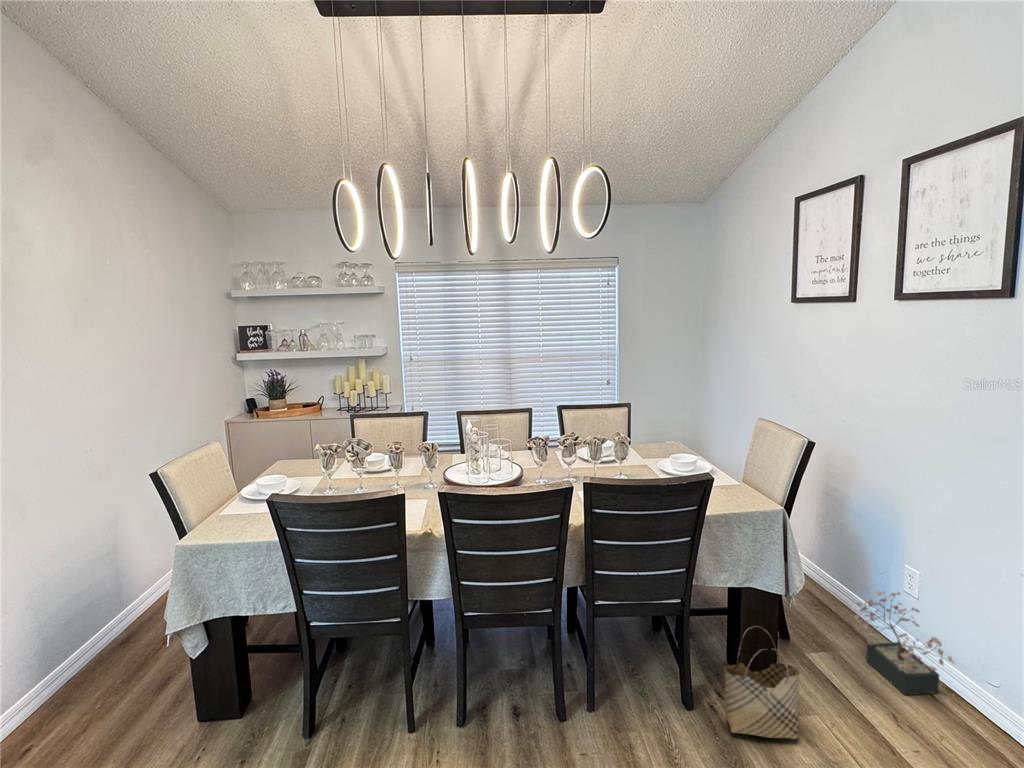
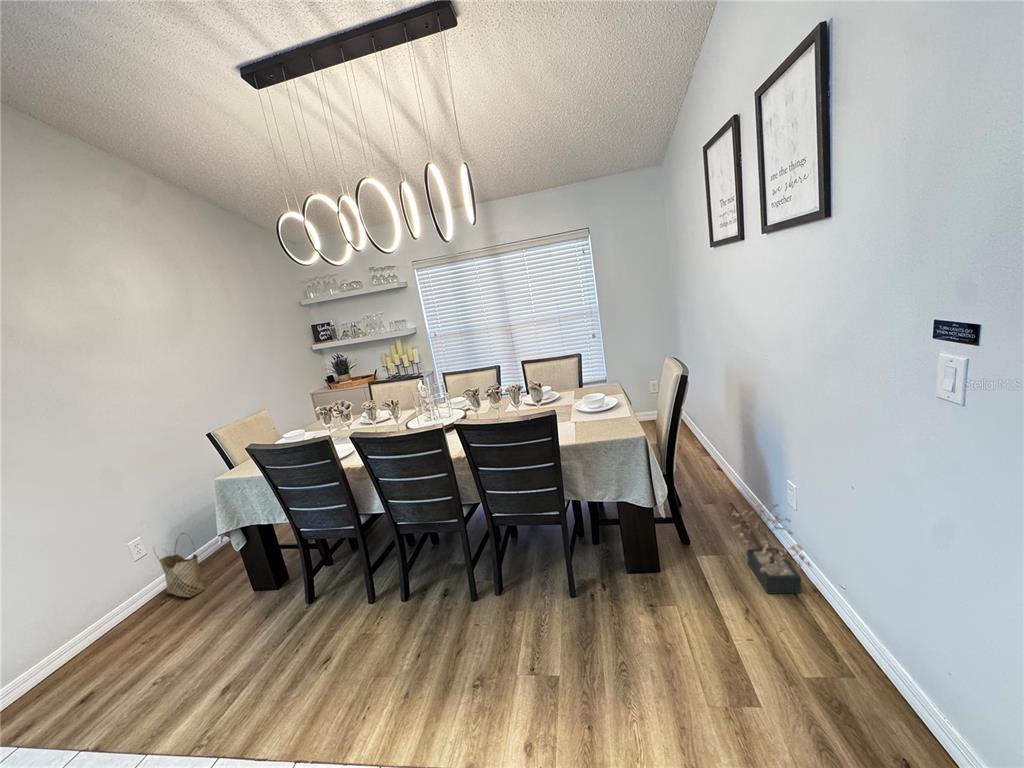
woven basket: present [724,626,800,739] -> present [153,533,205,597]

